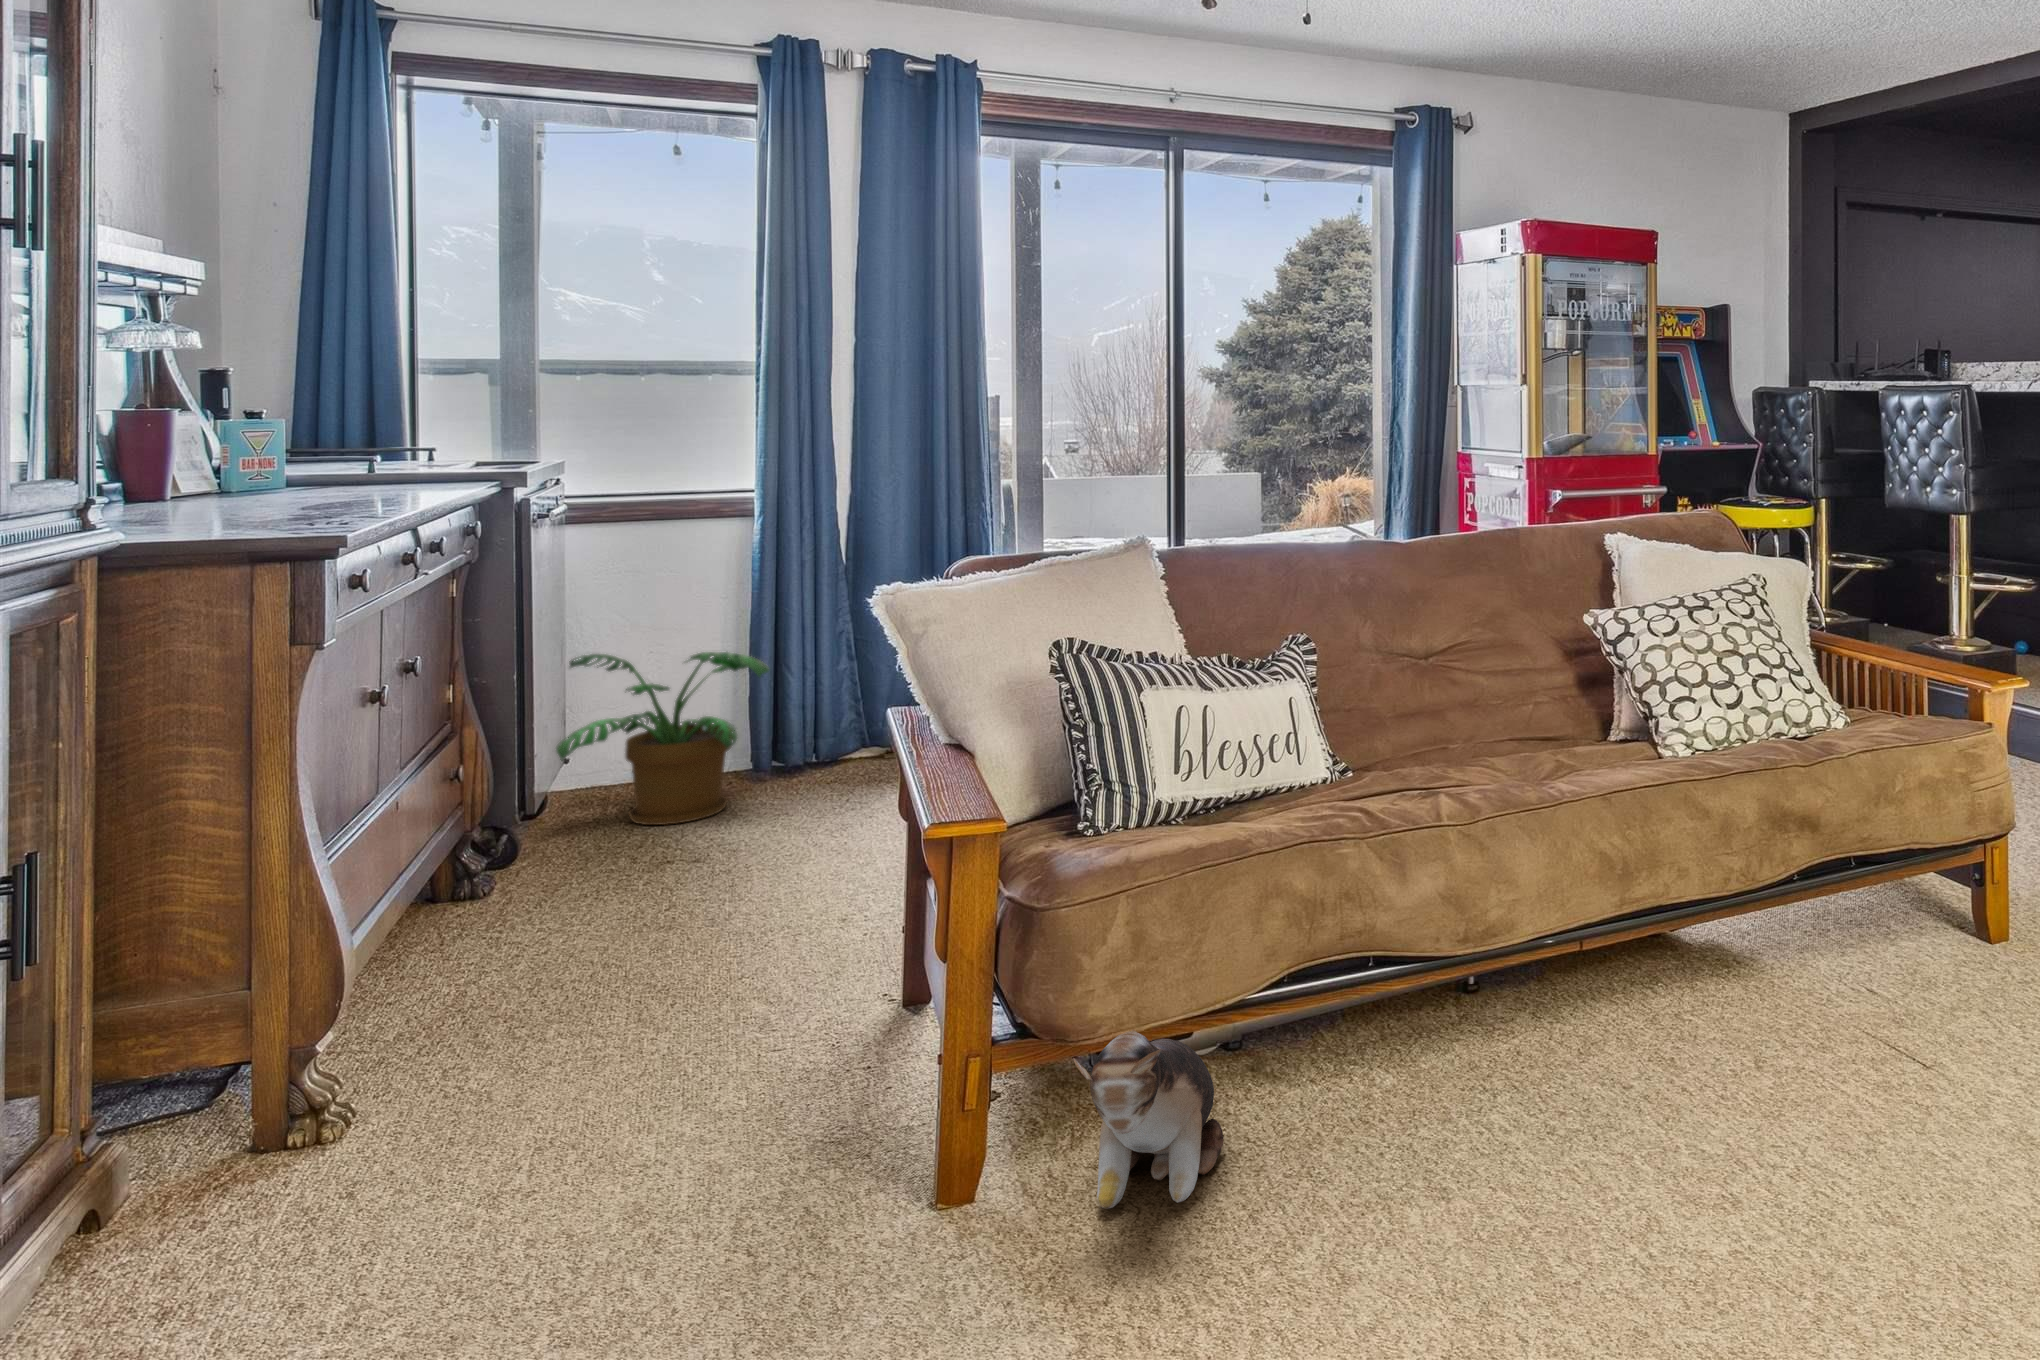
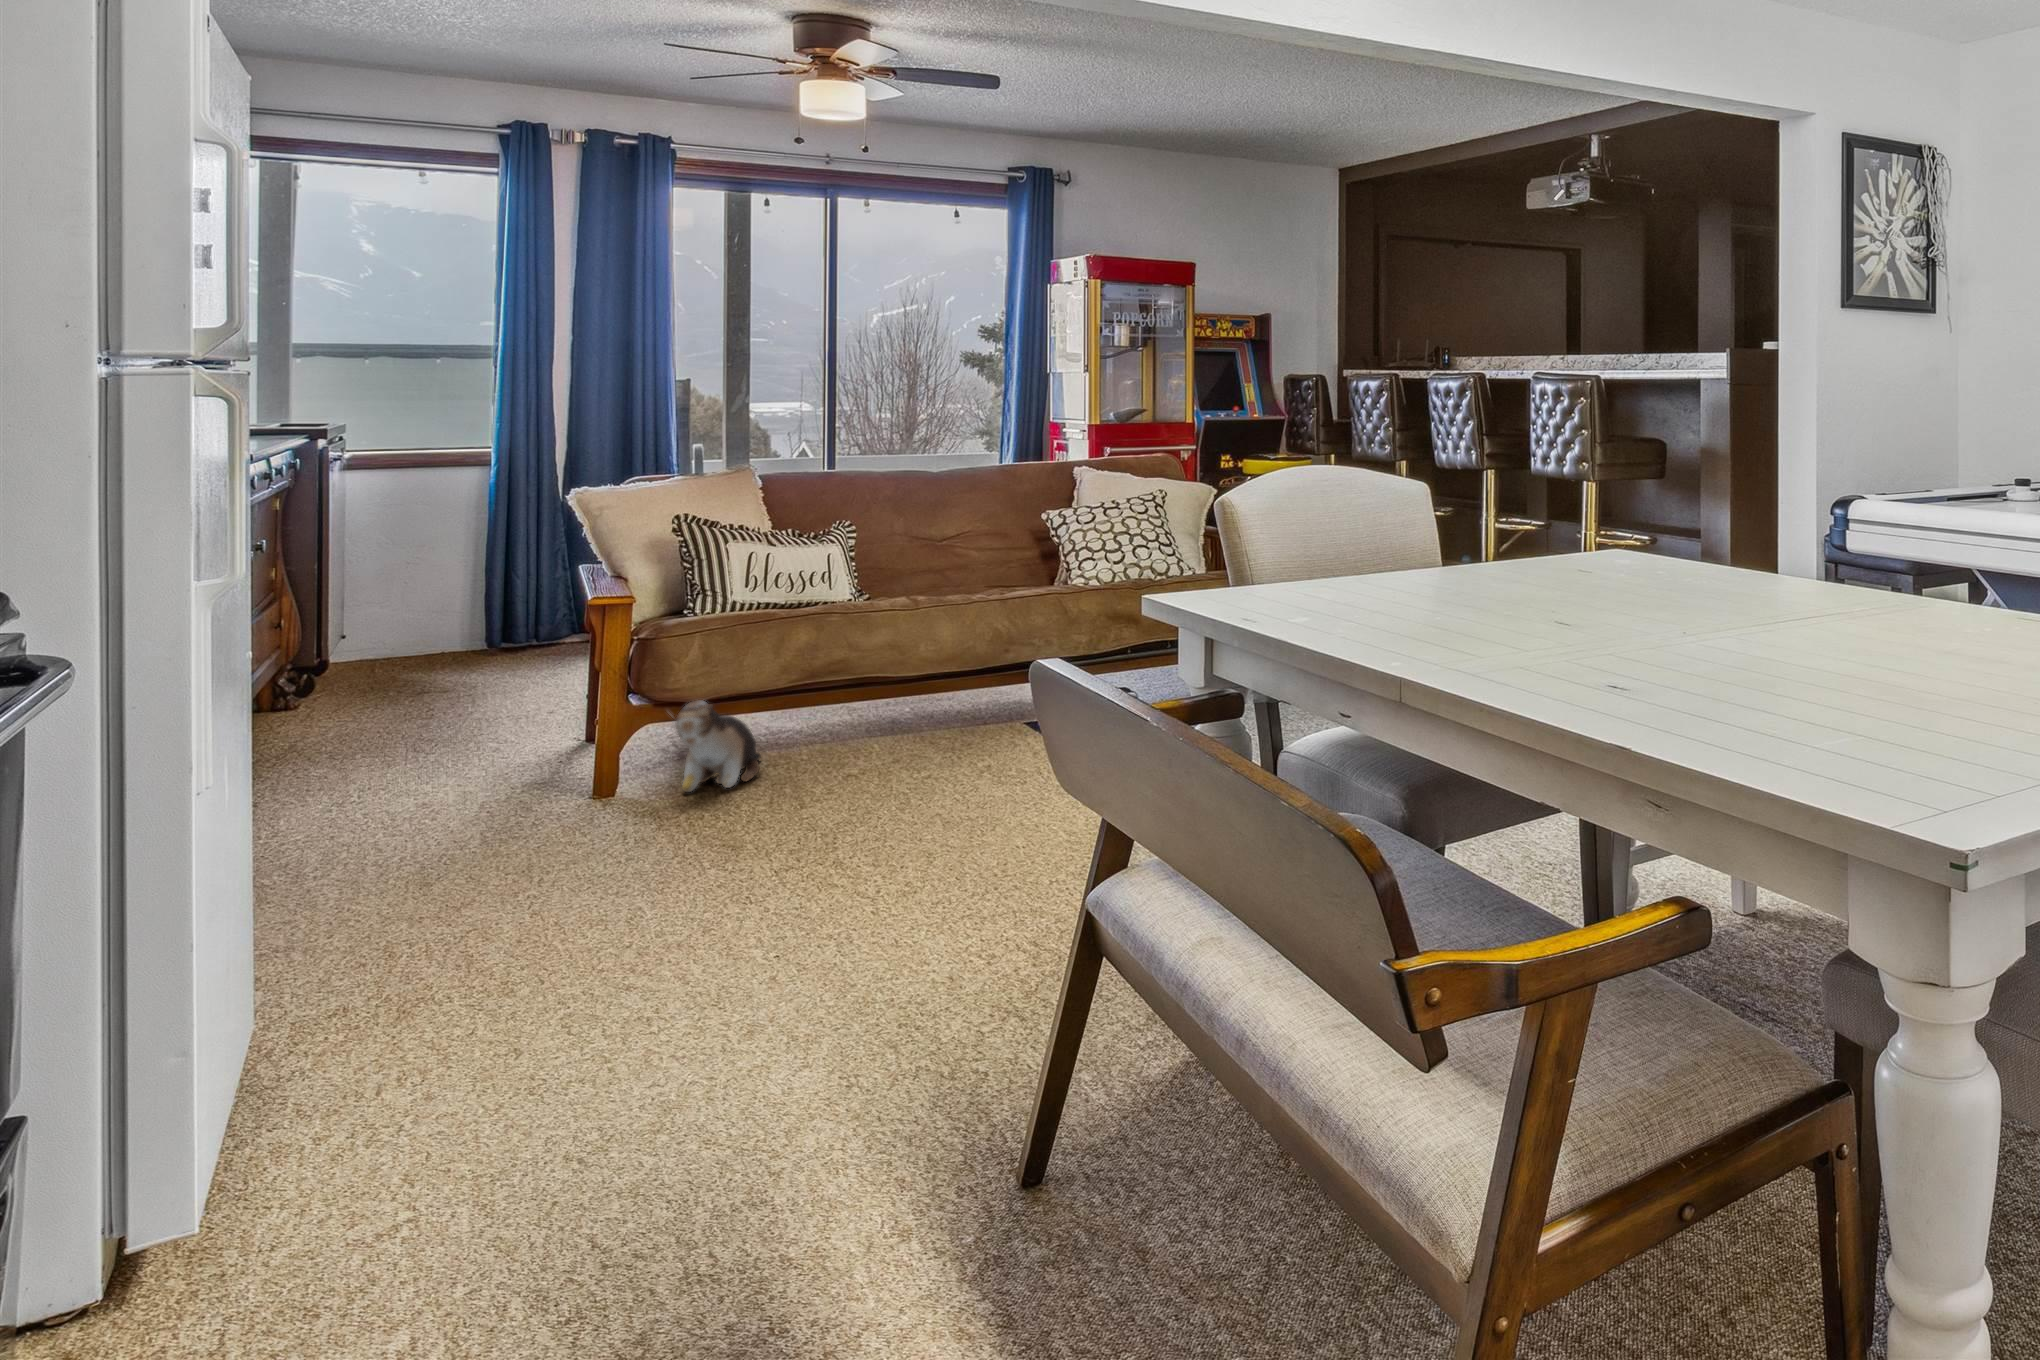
potted plant: present [556,652,769,825] -> none [342,554,503,675]

